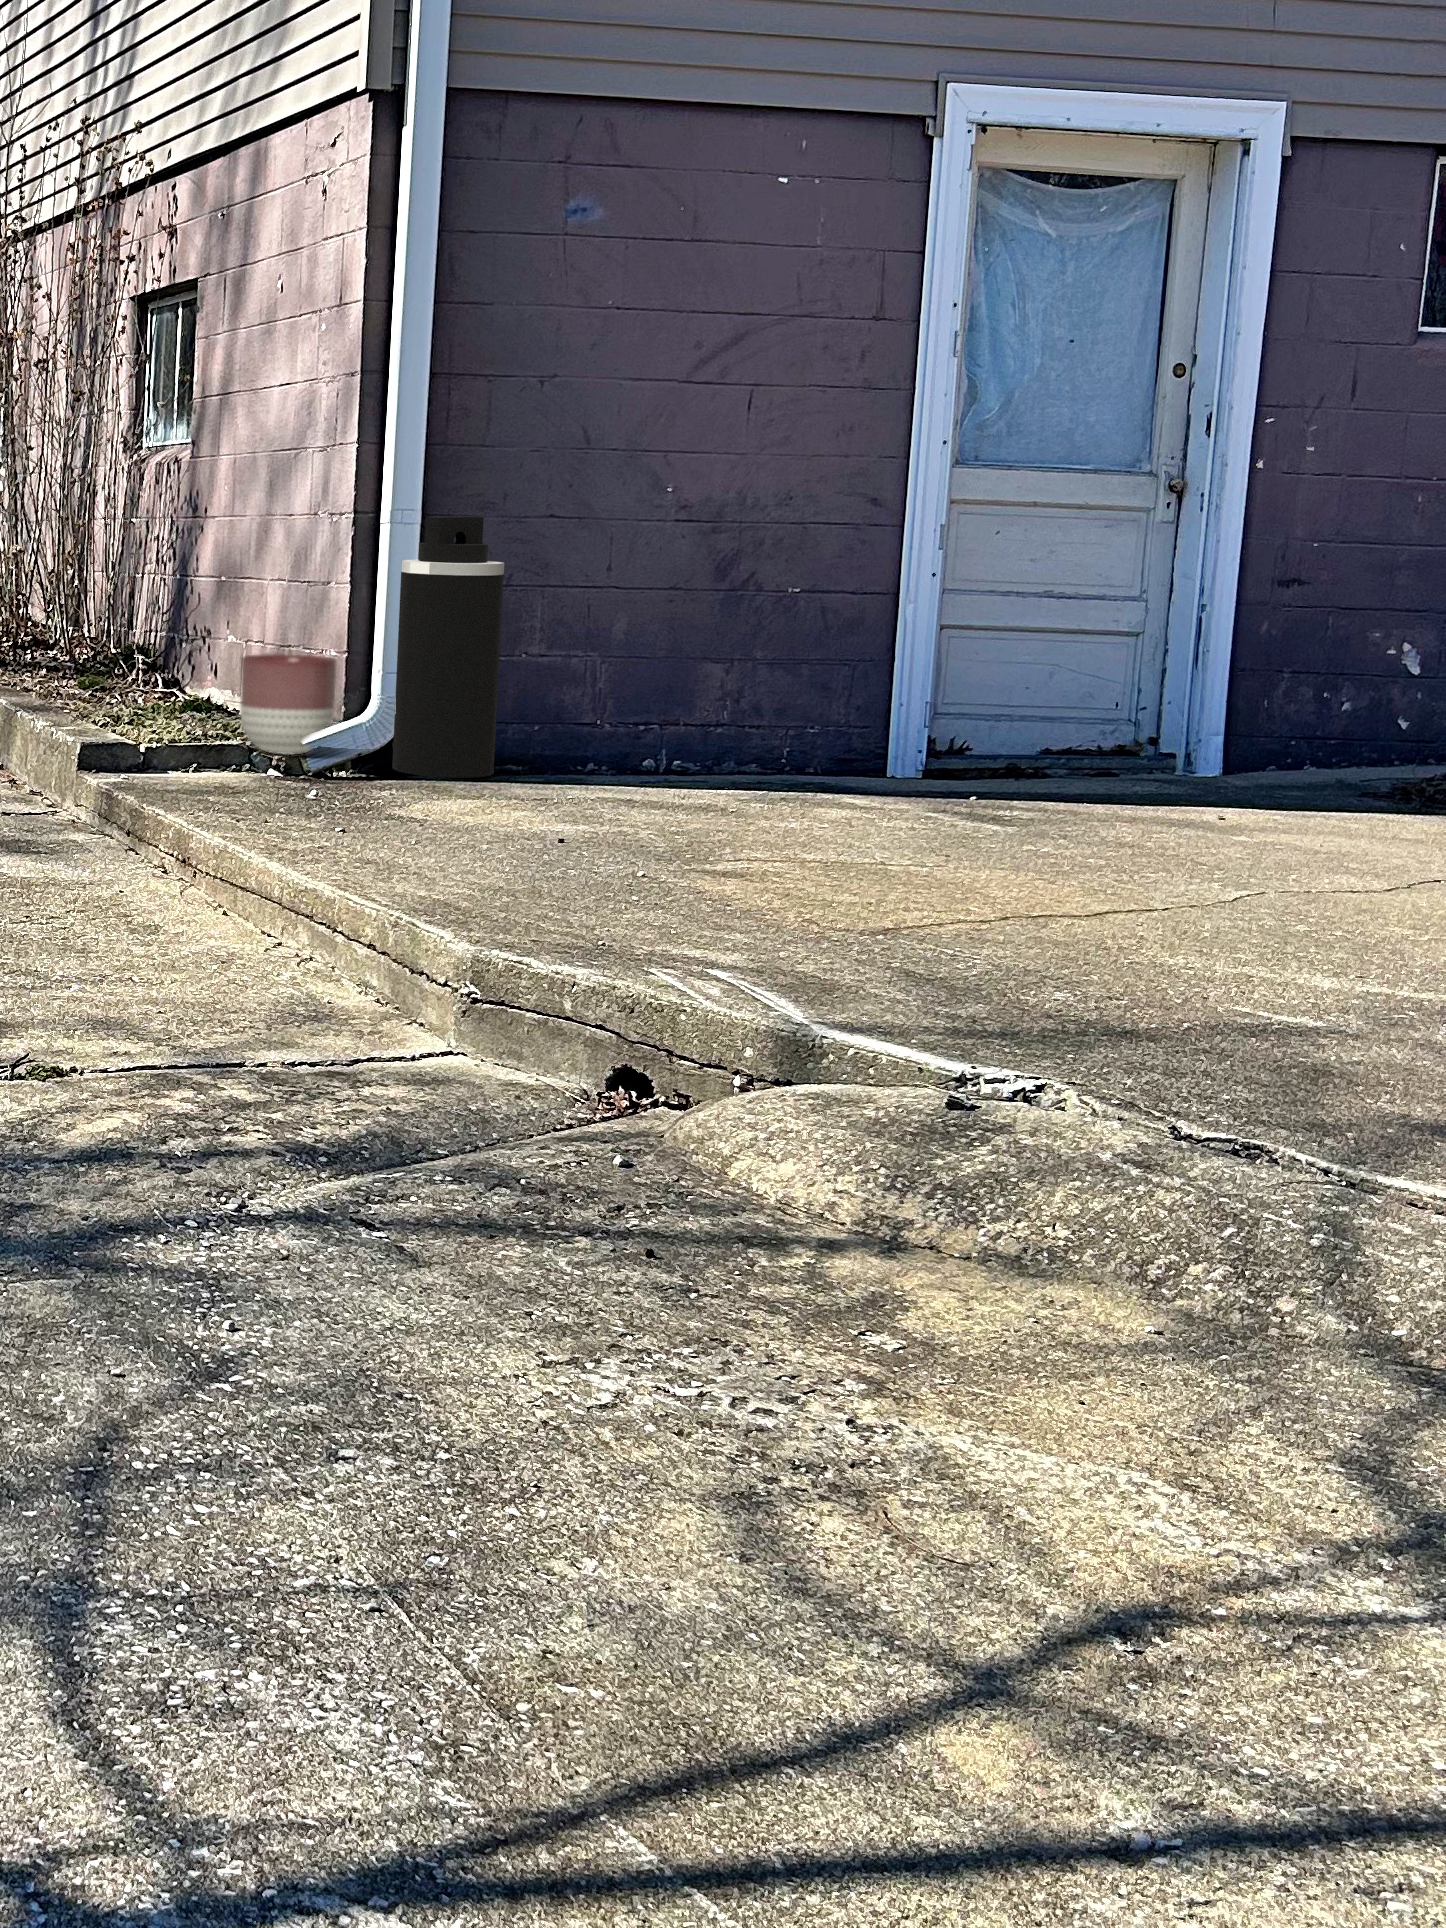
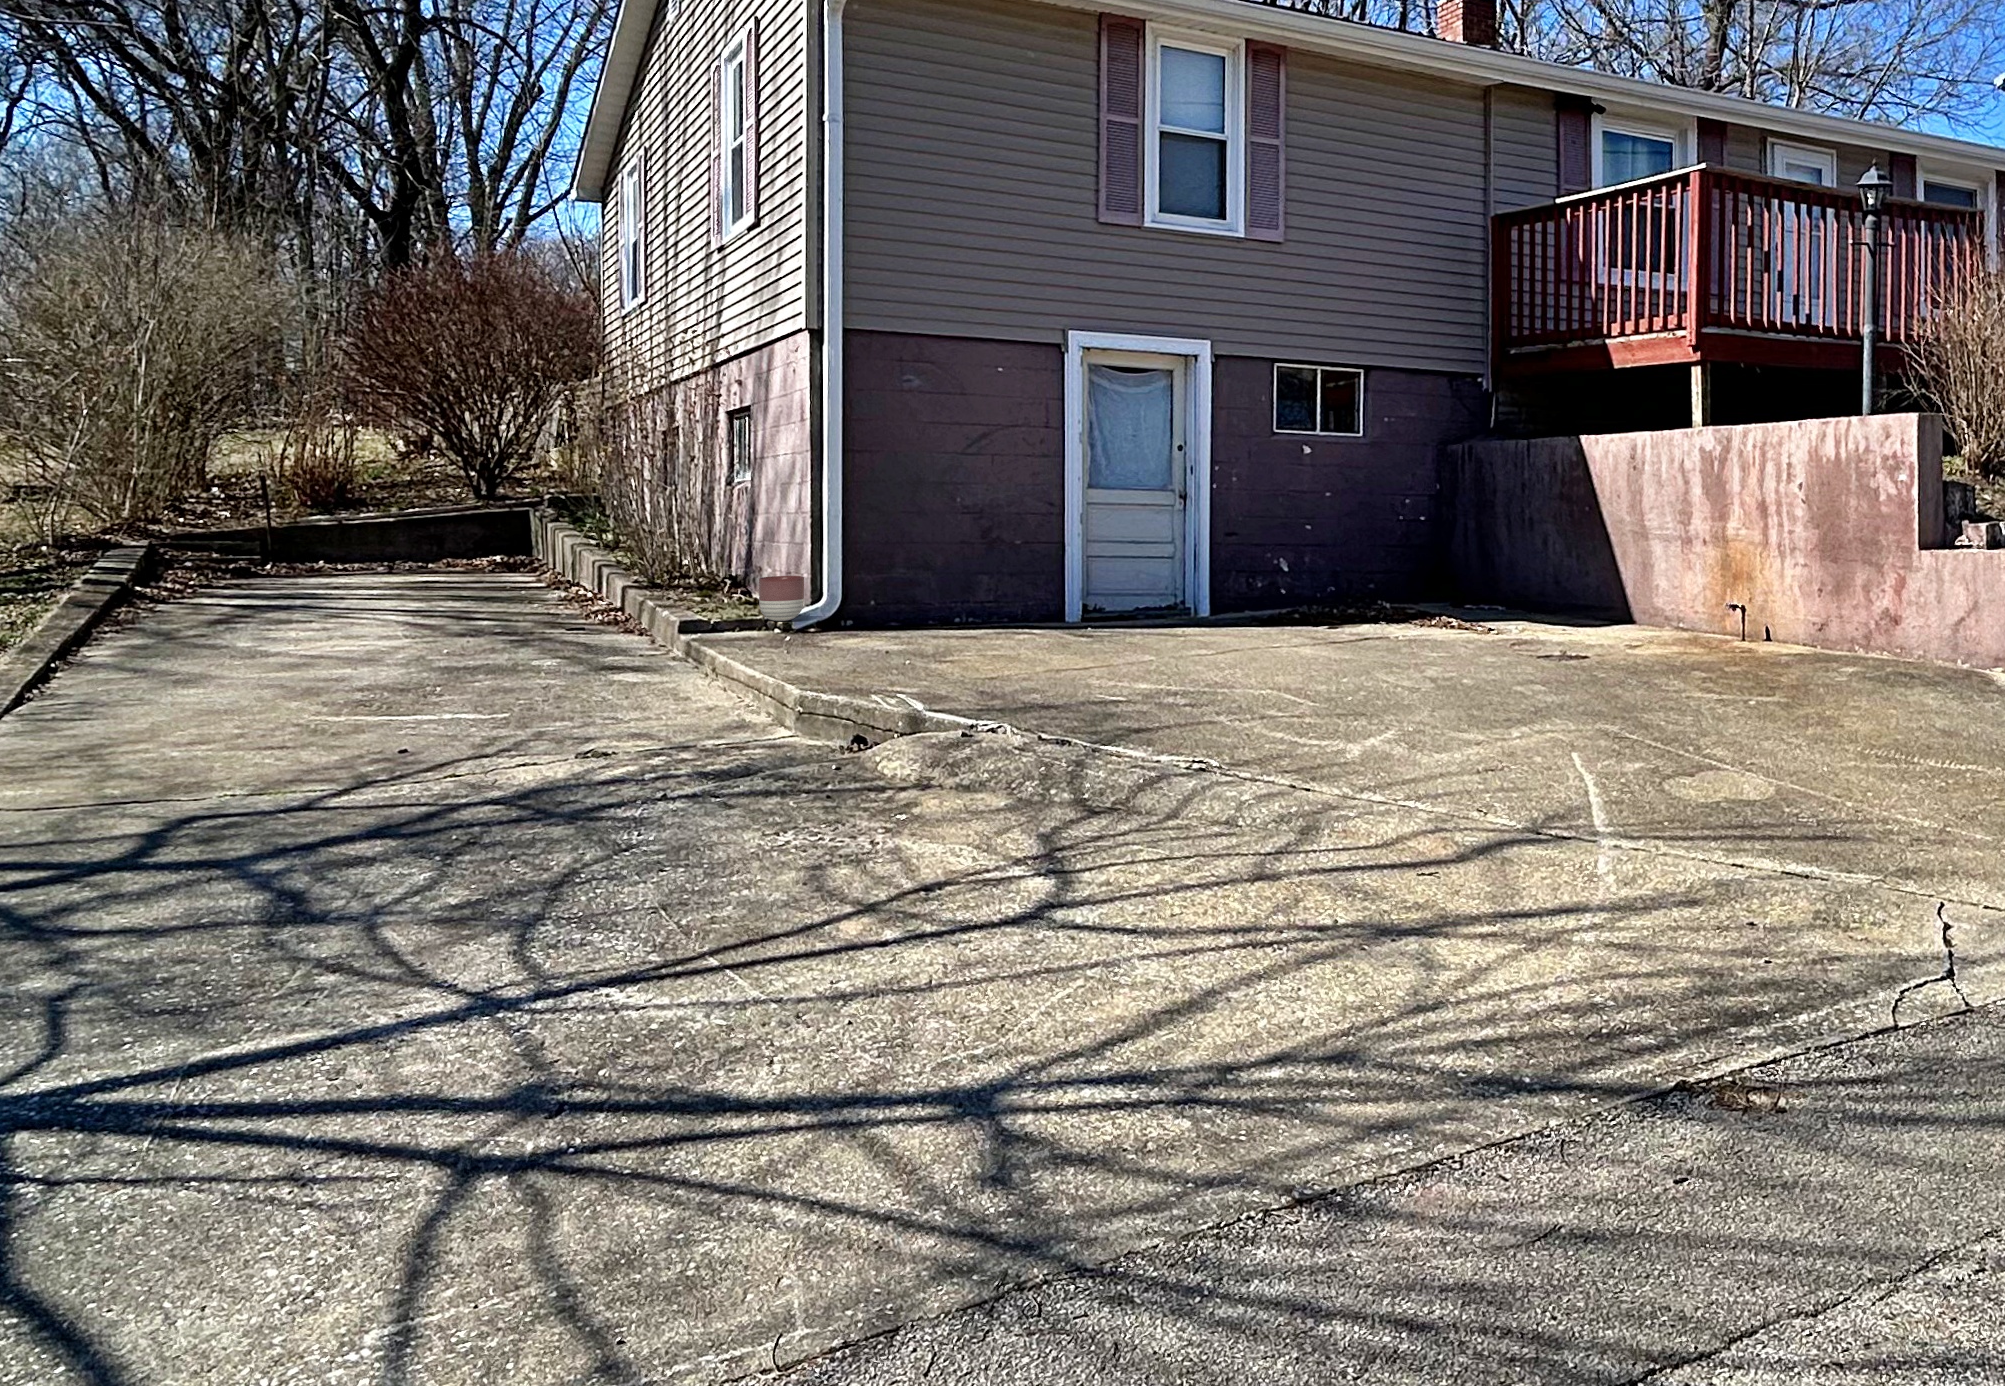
trash can: present [392,516,504,778] -> none [830,512,877,627]

